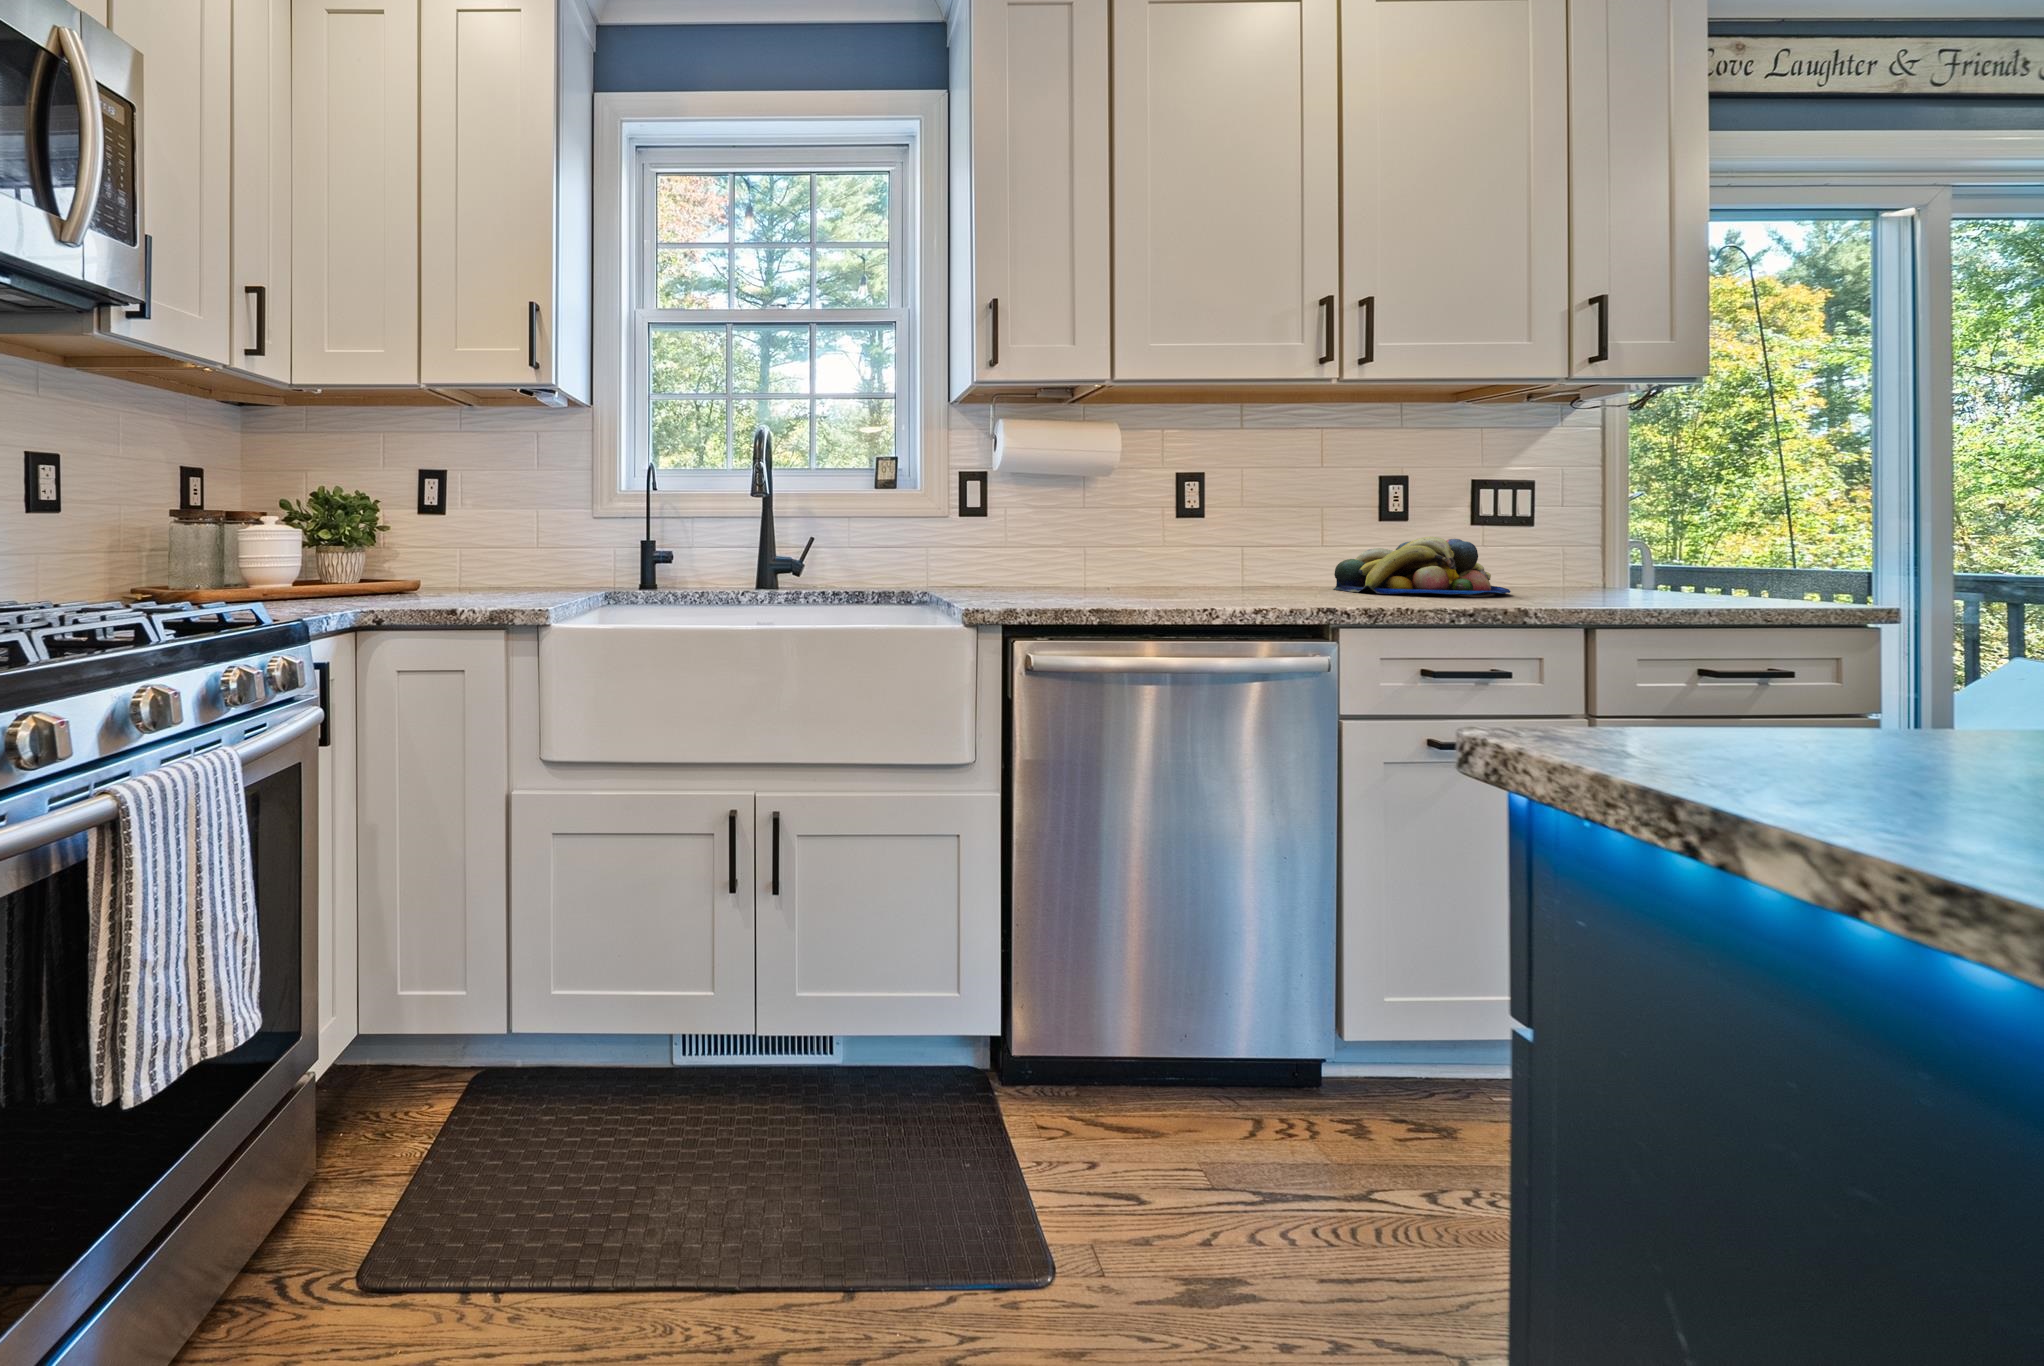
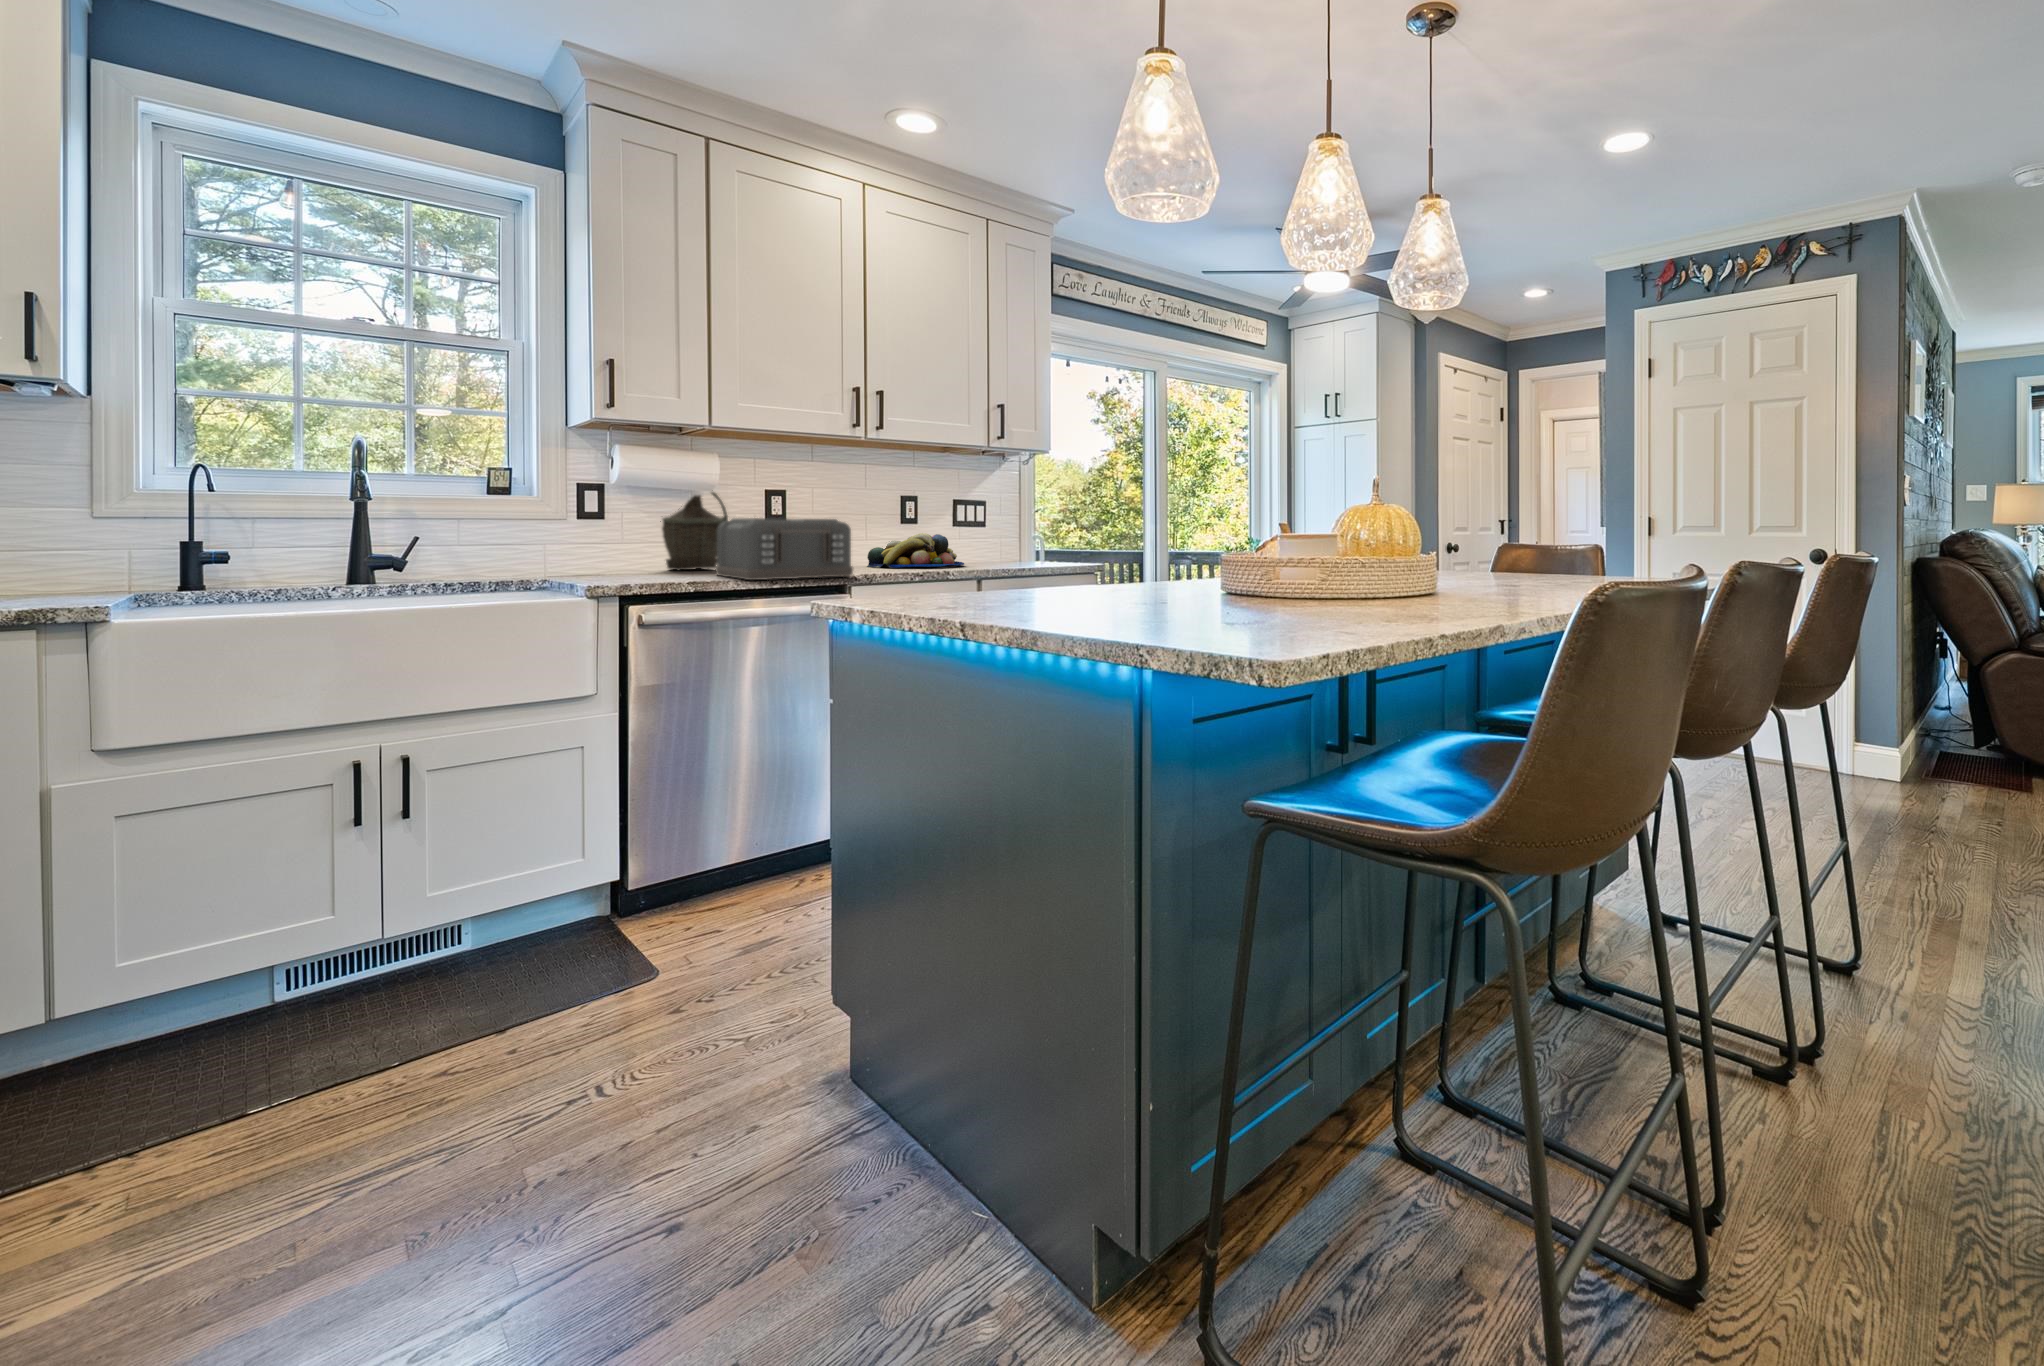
bottle: none [1050,442,1136,586] -> present [660,490,728,570]
toaster: none [1121,512,1335,609] -> present [715,518,853,580]

